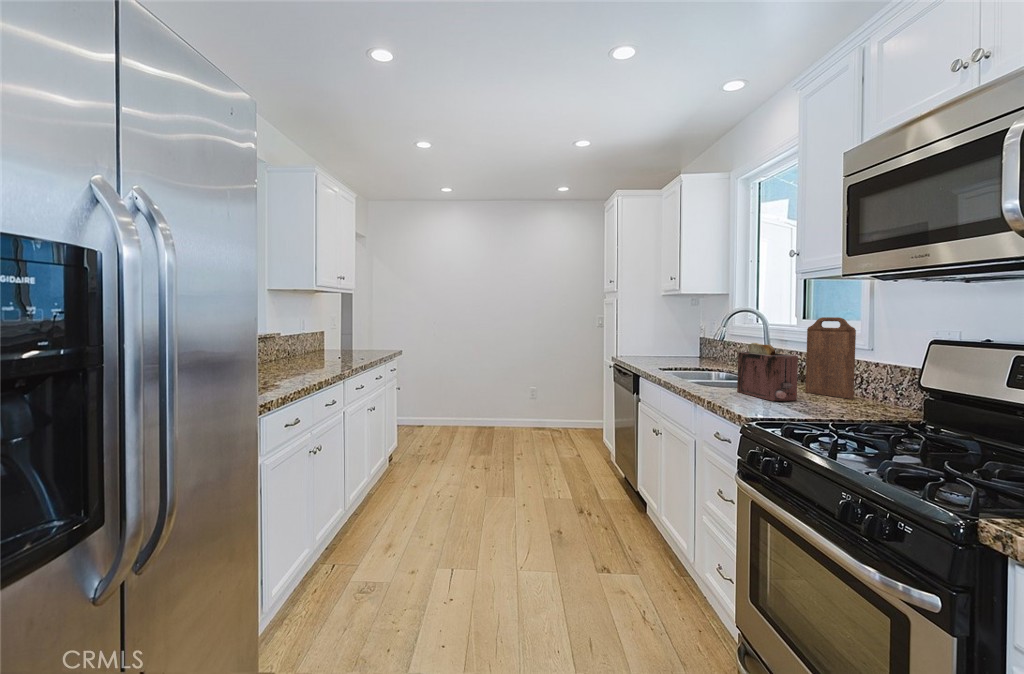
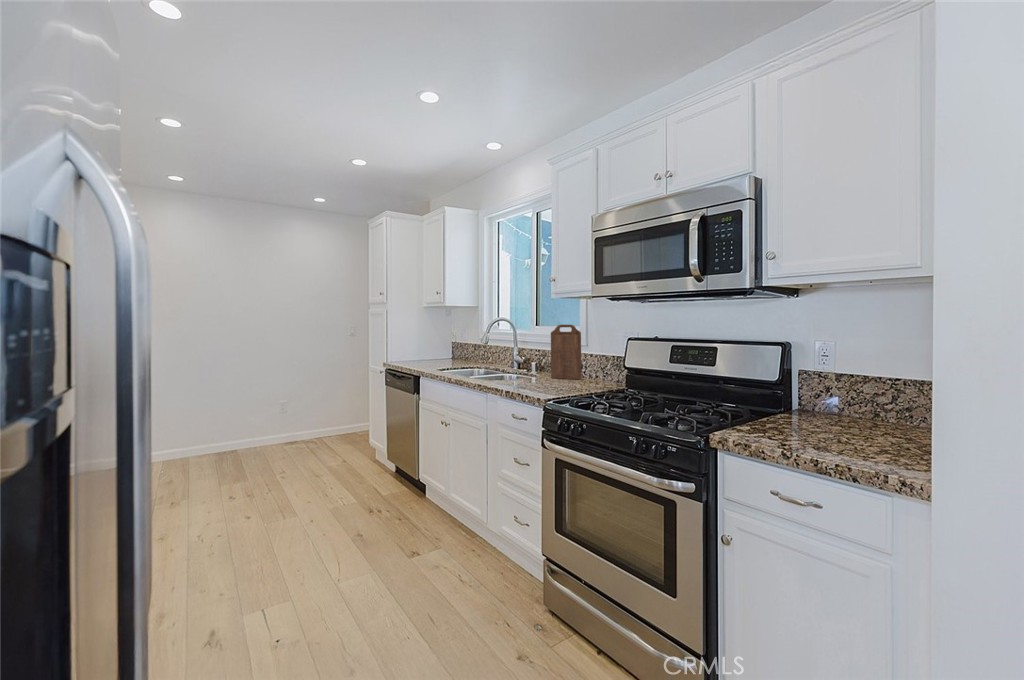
toaster: present [737,343,798,401] -> none [511,344,554,386]

